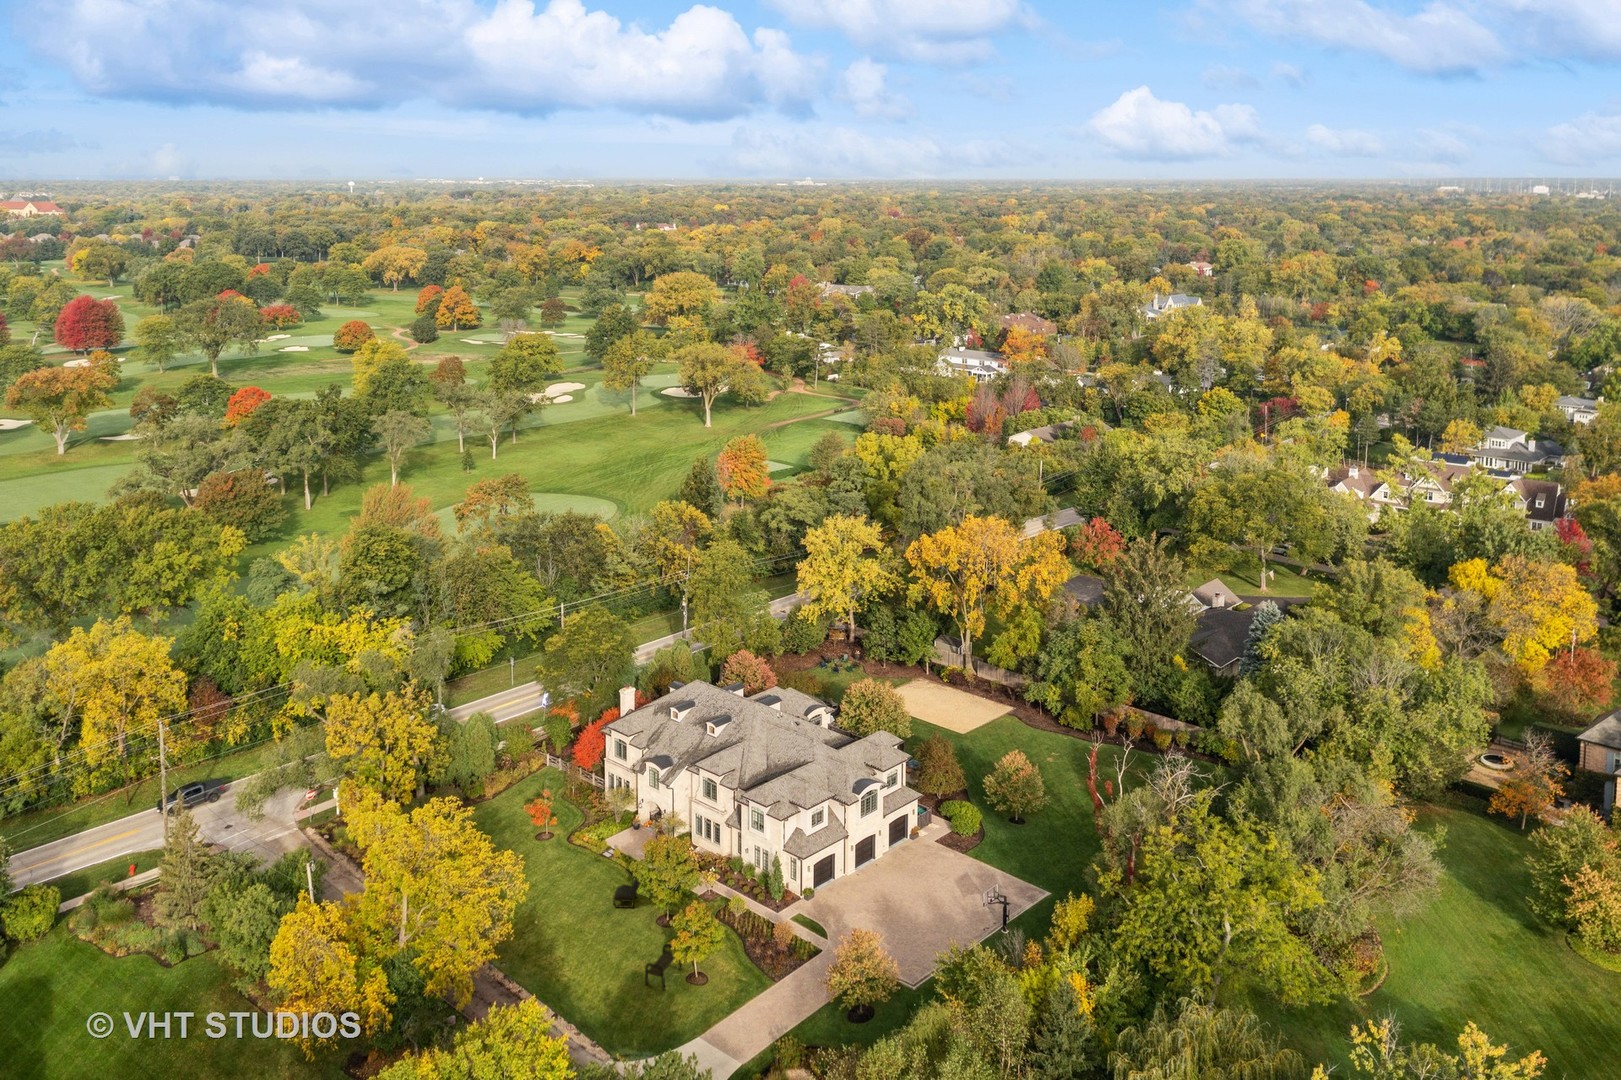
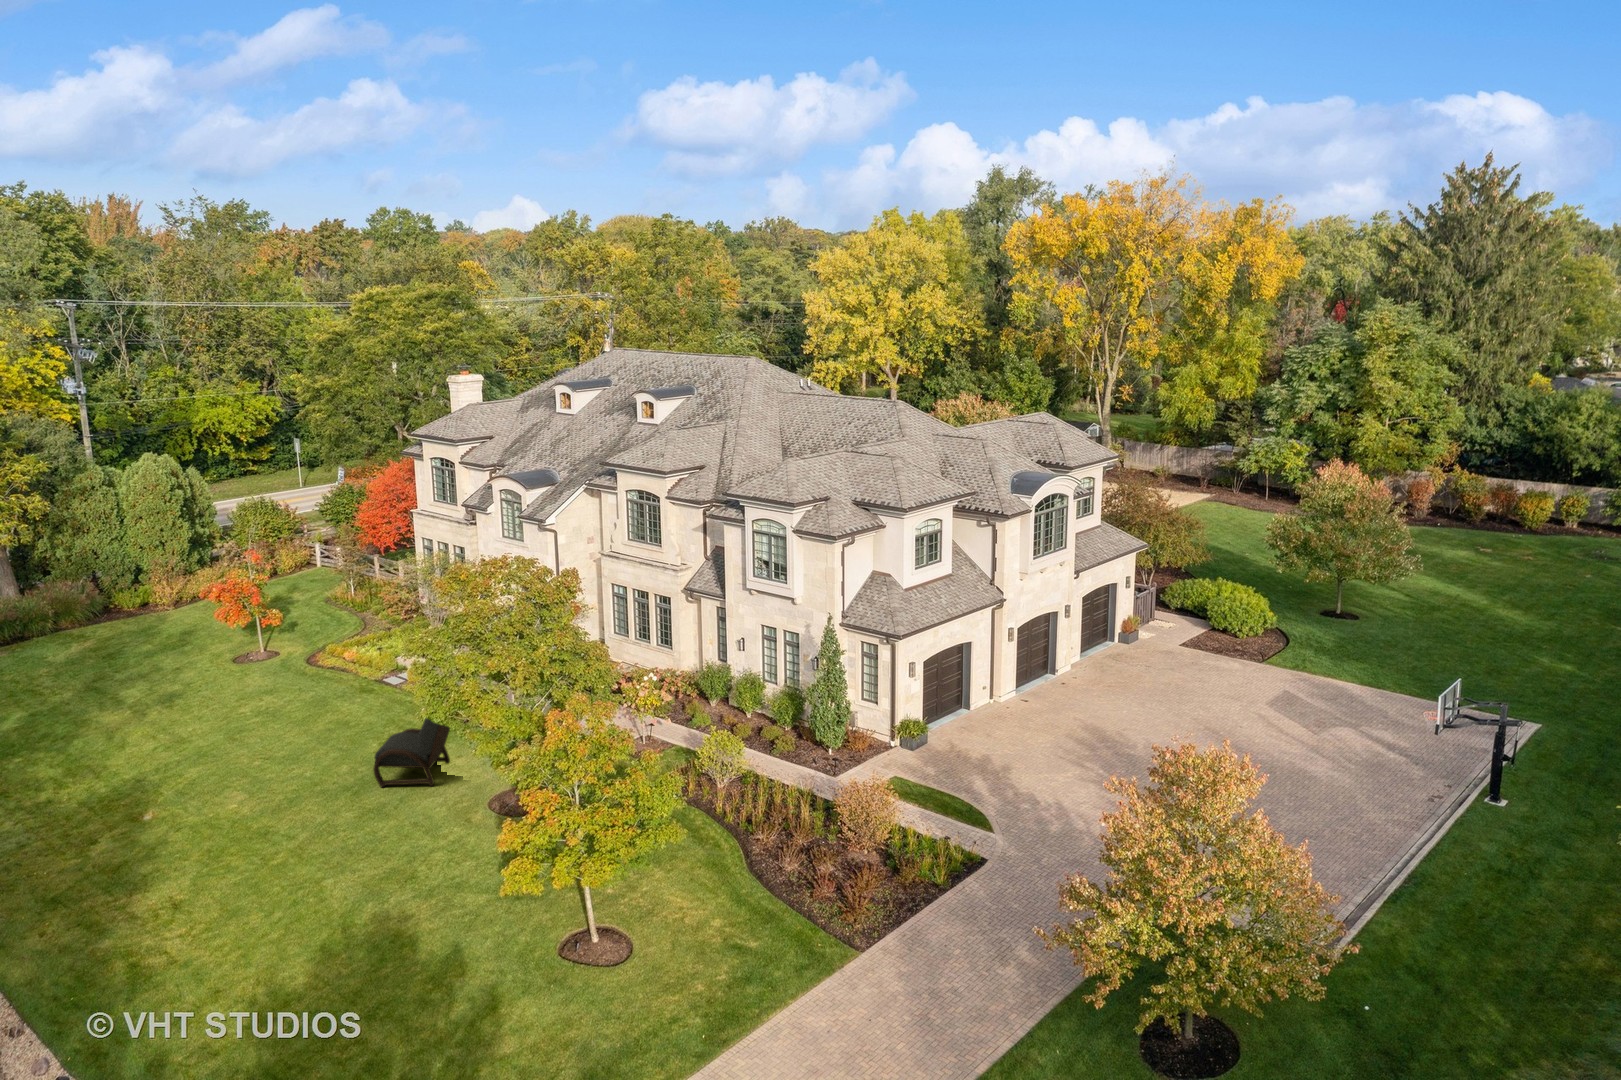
bench: present [645,944,682,990] -> none [412,849,549,997]

